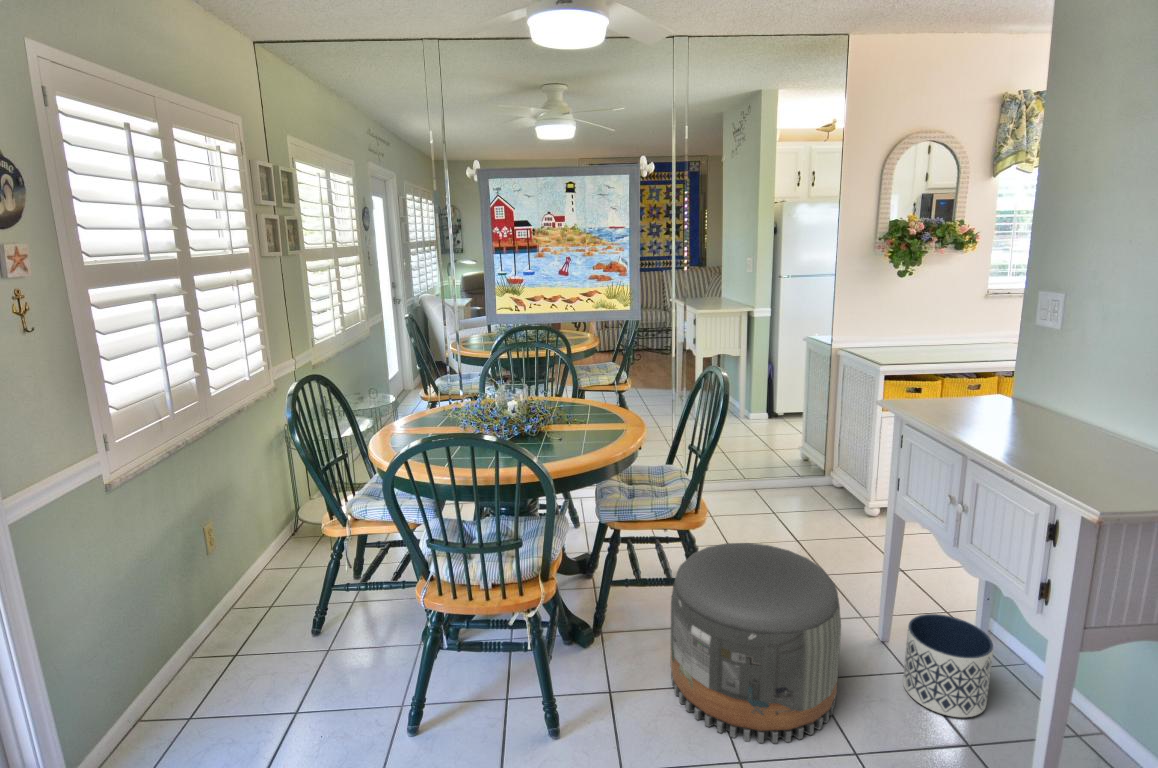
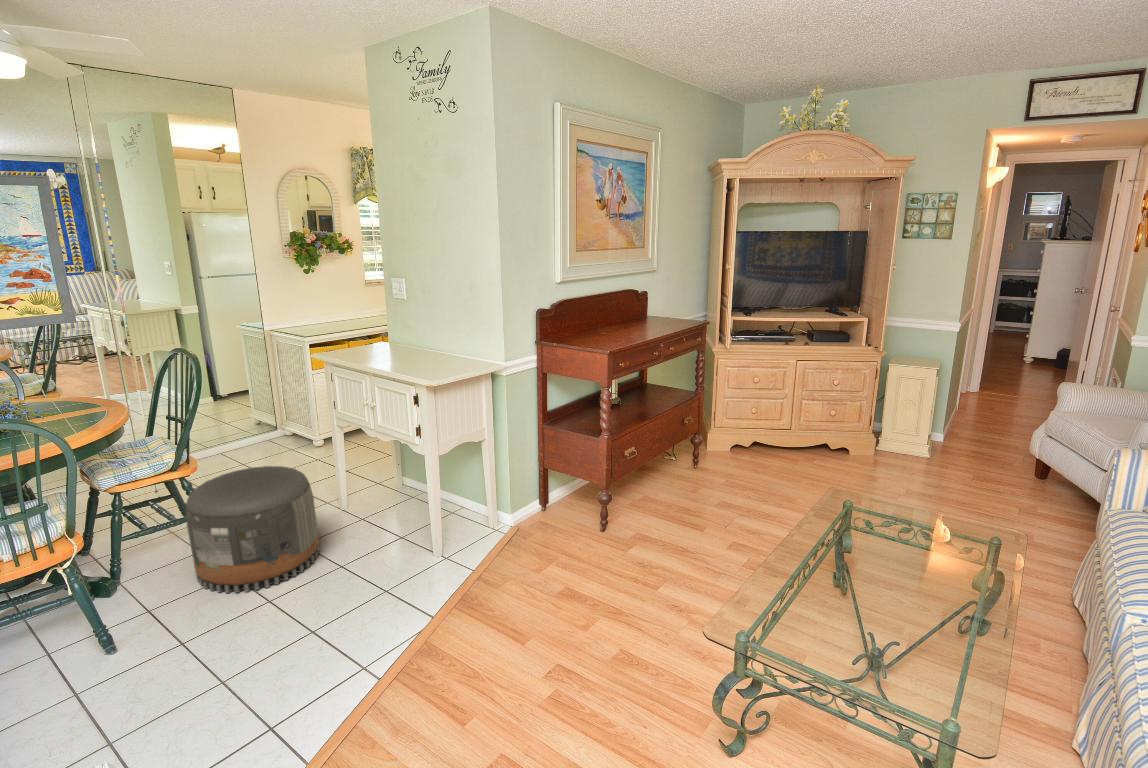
planter: present [903,614,993,717] -> none [353,475,402,529]

